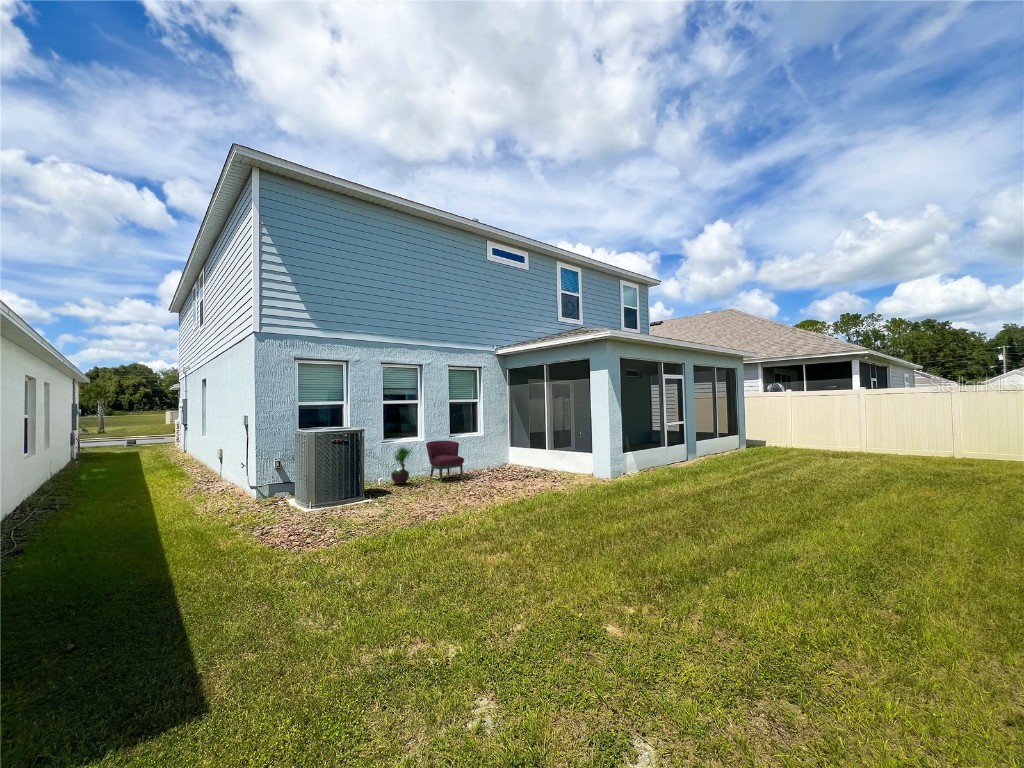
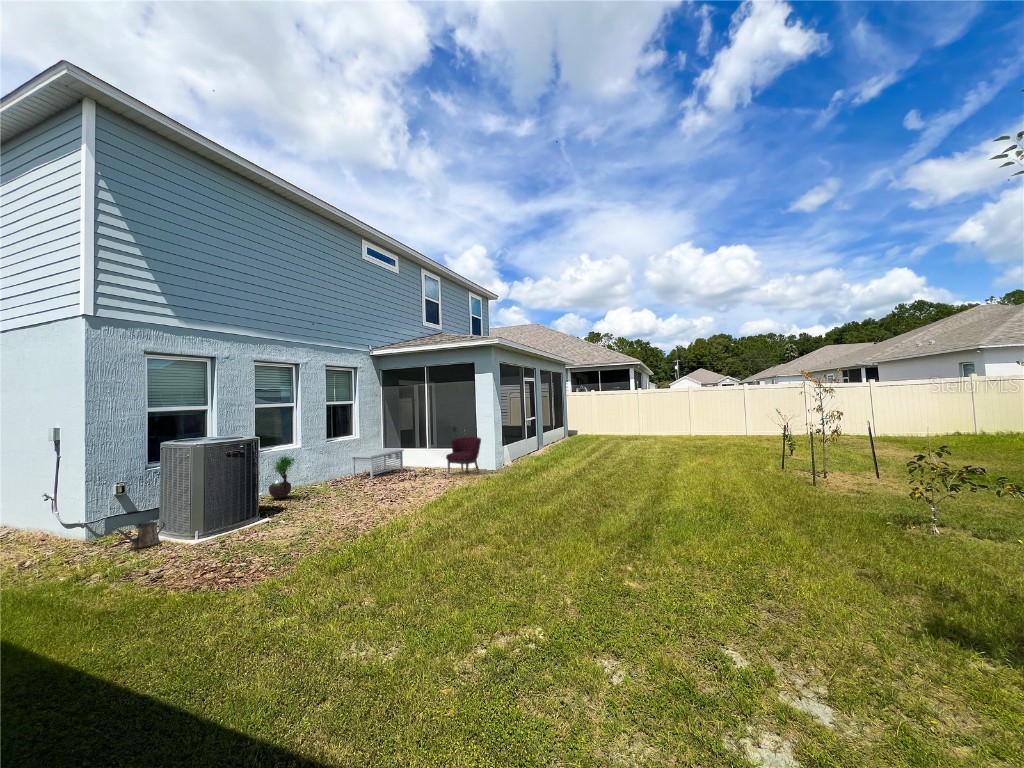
chair: present [426,441,464,482] -> present [446,437,481,476]
storage bench: none [471,446,525,474] -> present [350,449,404,479]
watering can: none [259,491,296,510] -> present [112,521,165,548]

